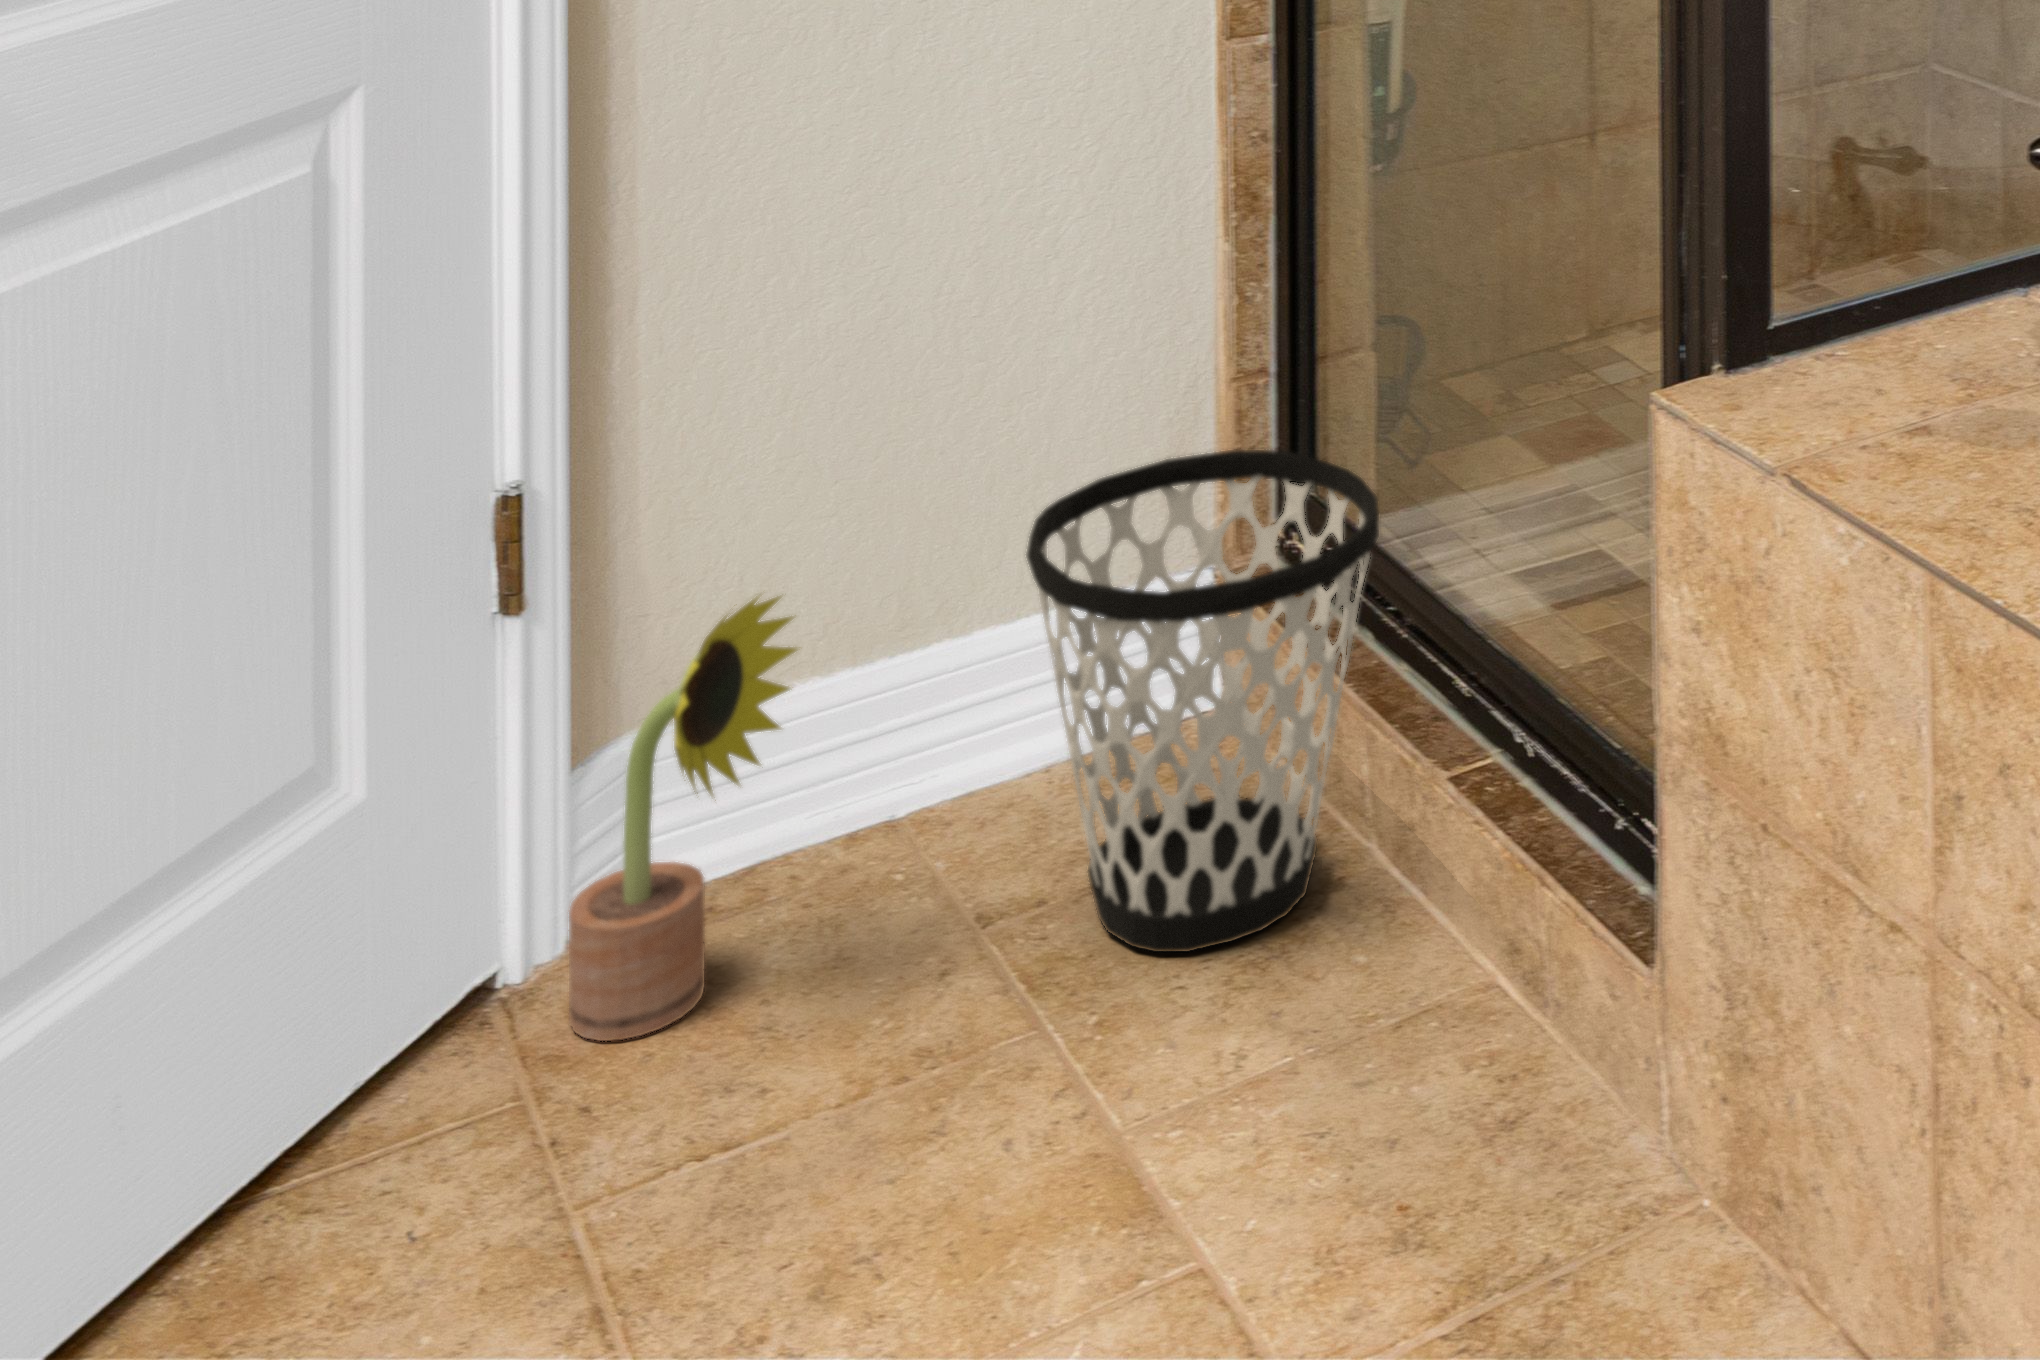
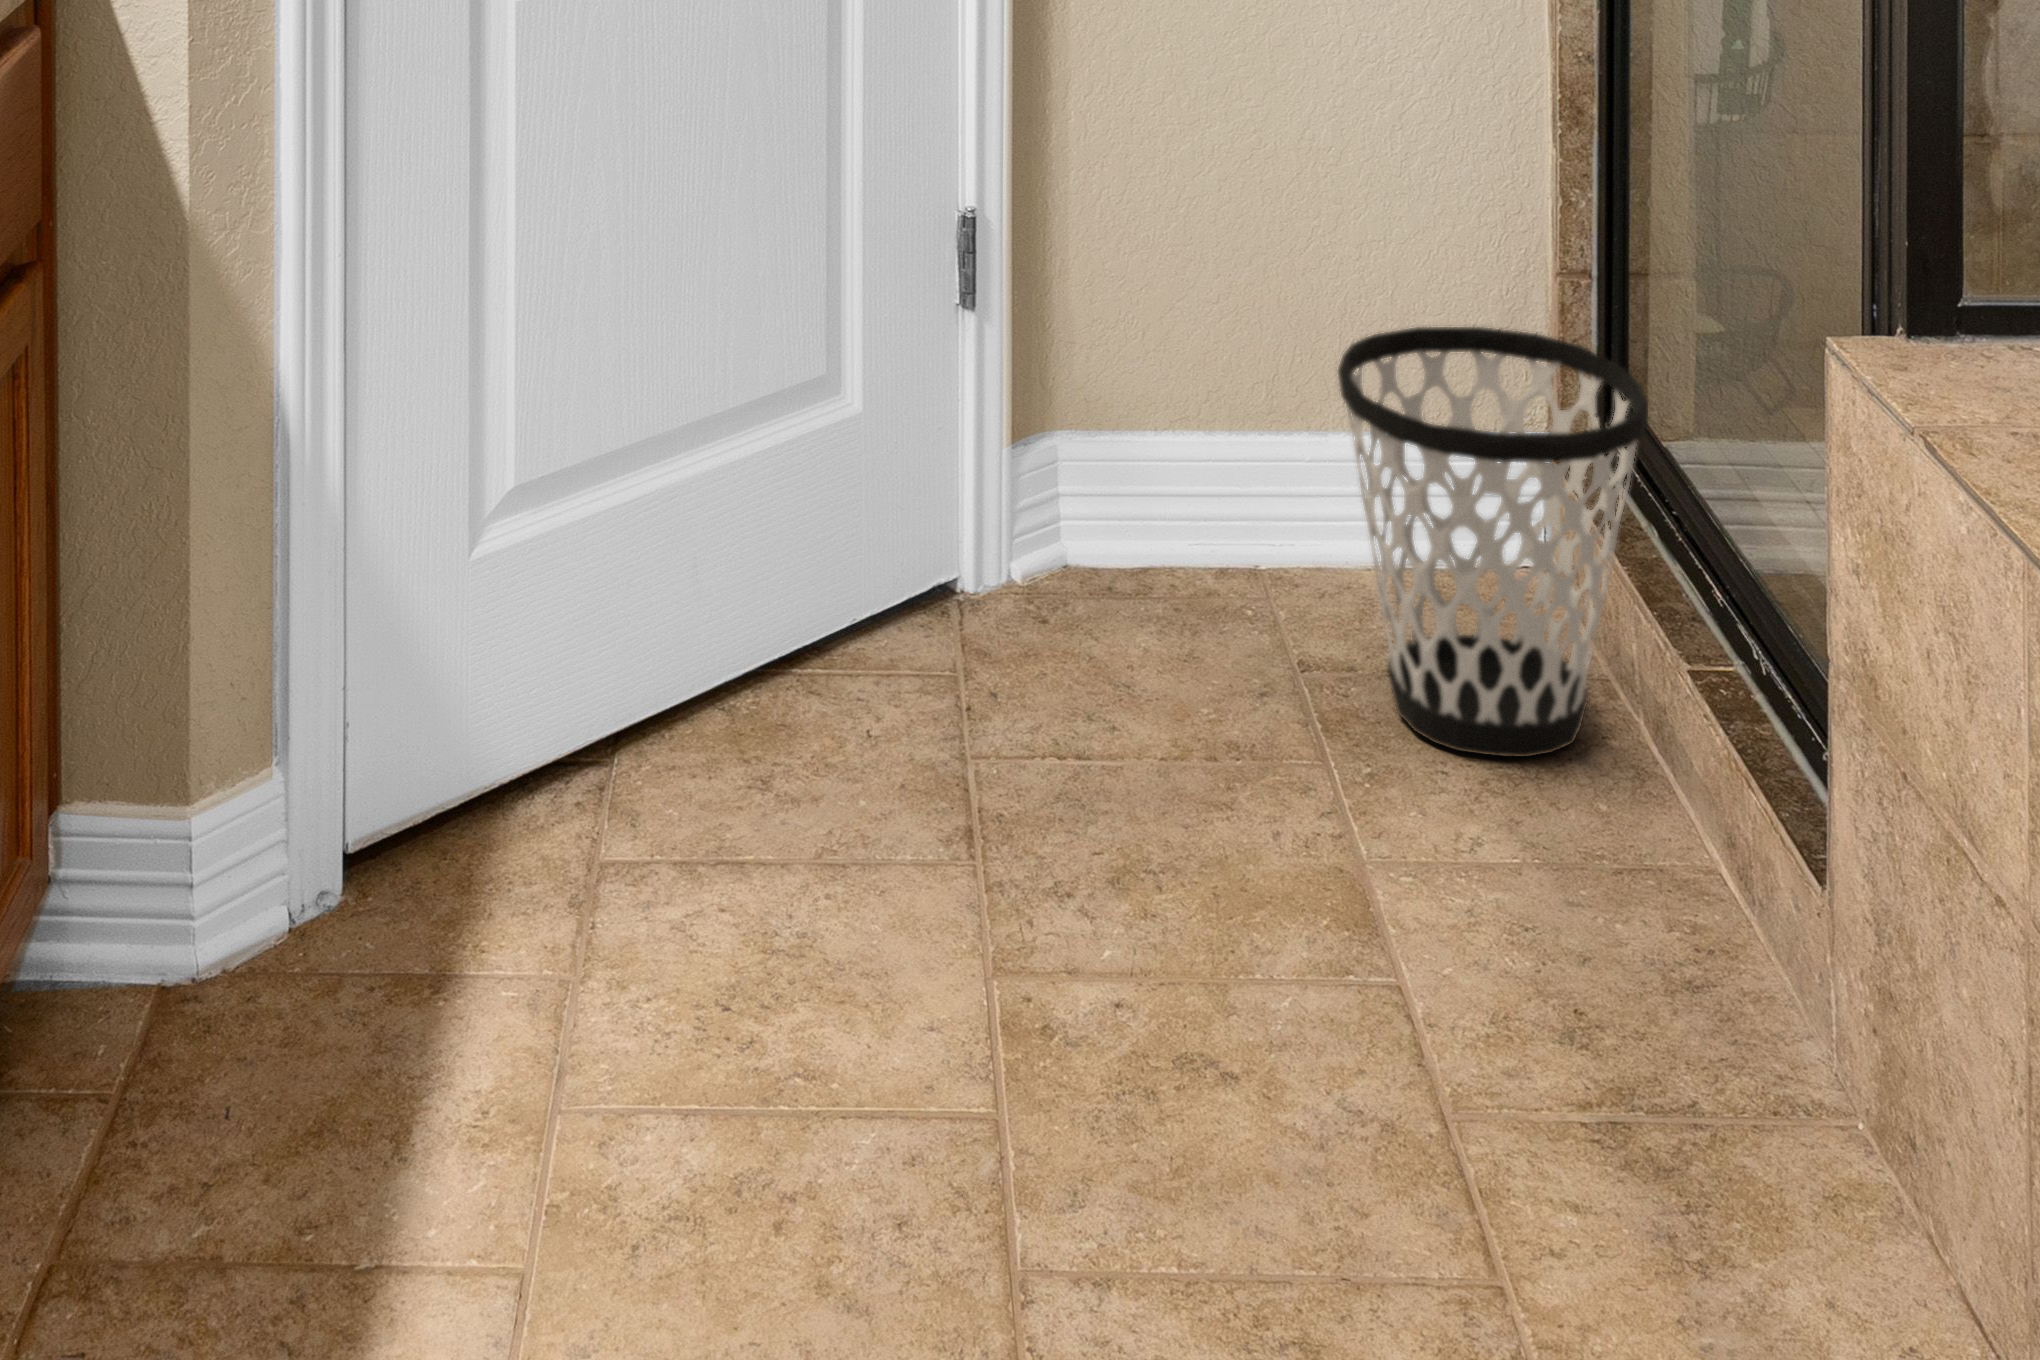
decorative plant: present [569,596,797,1041] -> none [998,341,1168,664]

